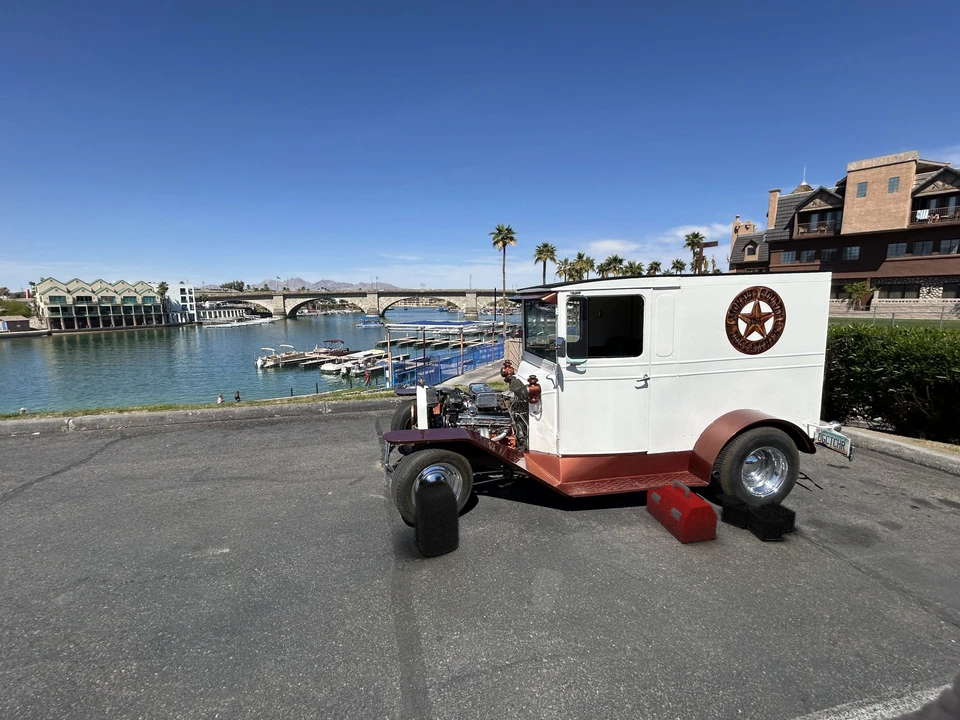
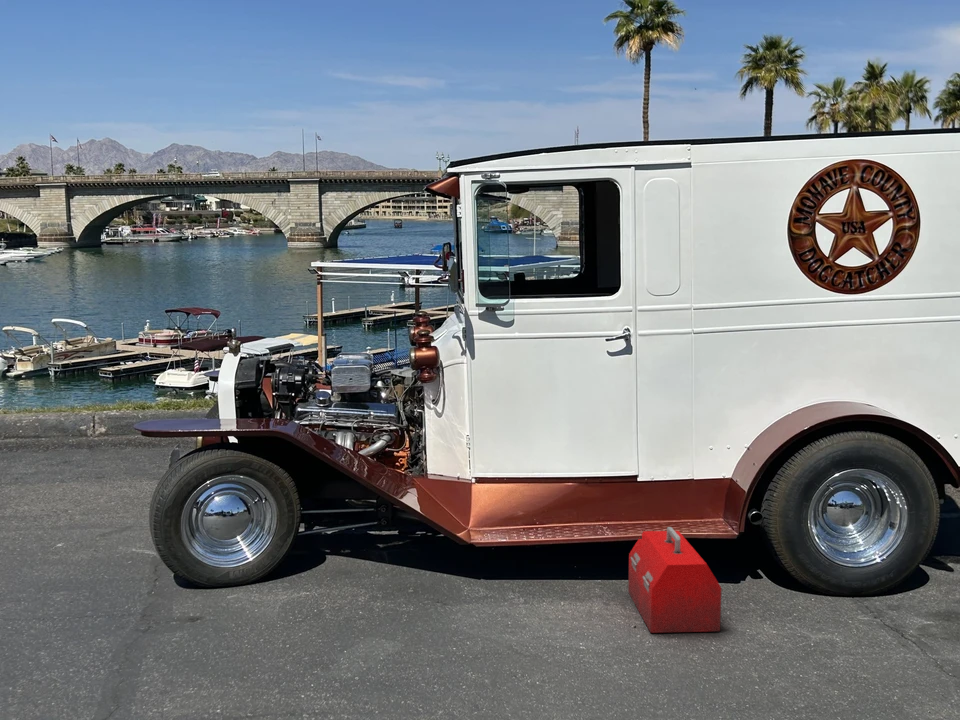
backpack: present [414,476,459,556] -> none [175,495,258,622]
storage bin: present [715,493,796,540] -> none [757,564,895,640]

